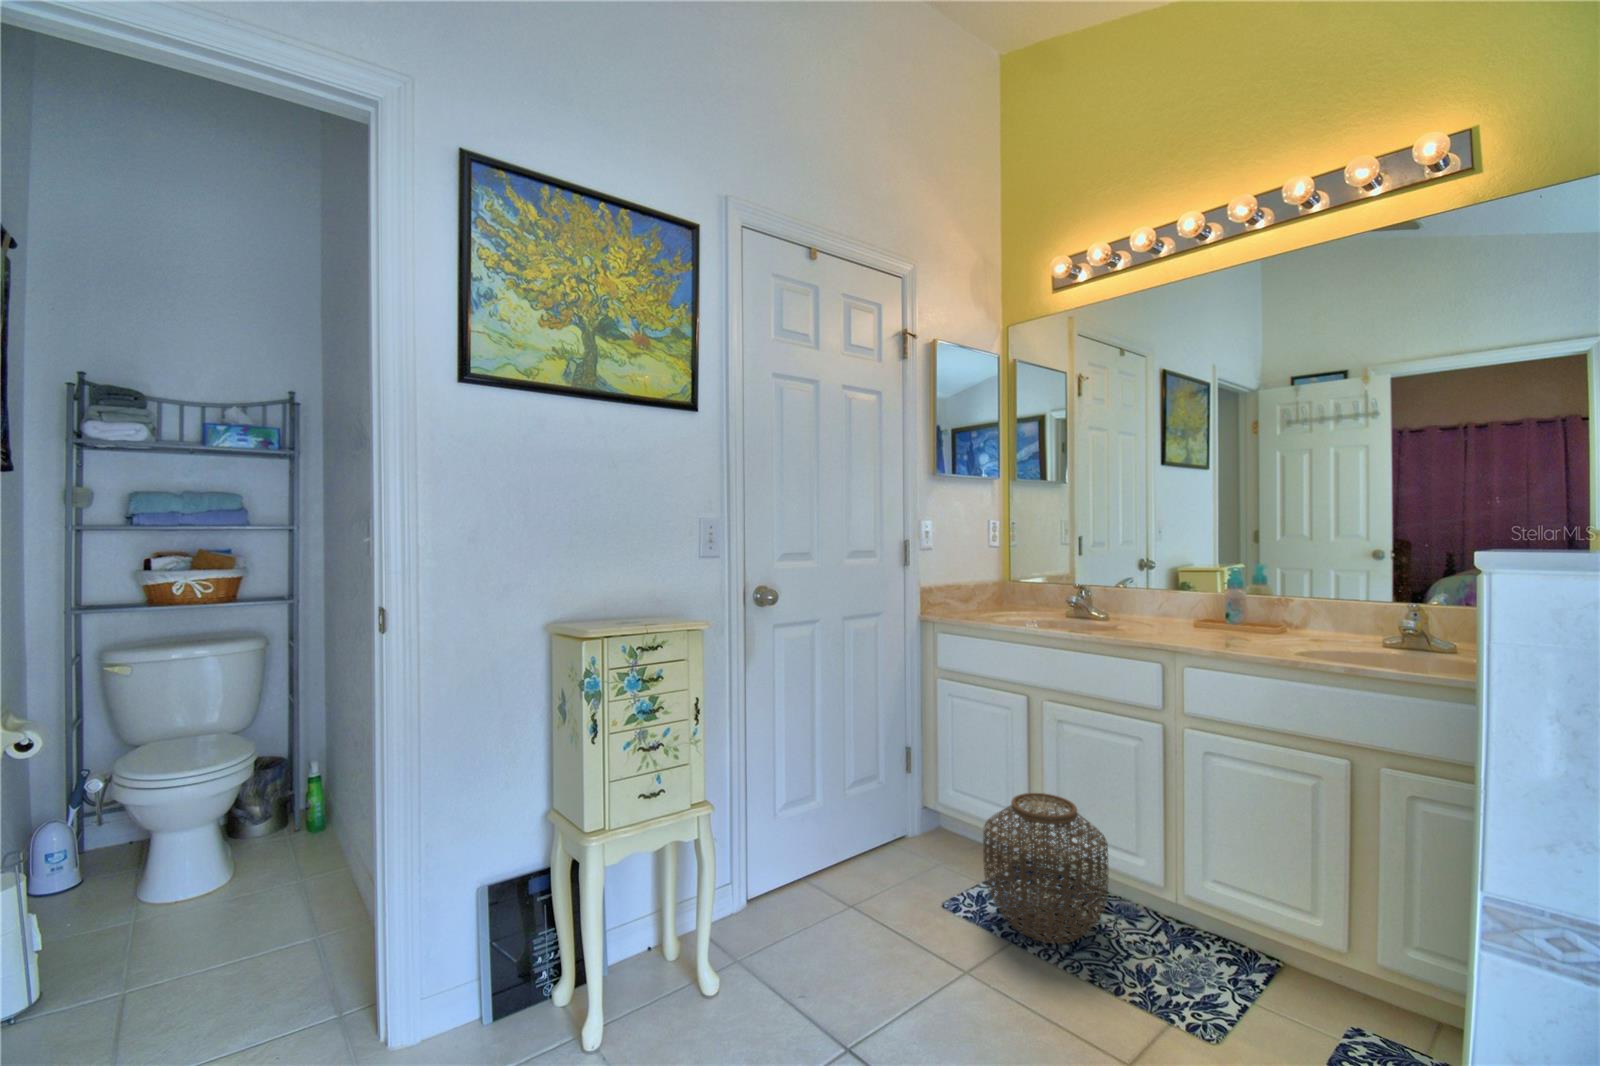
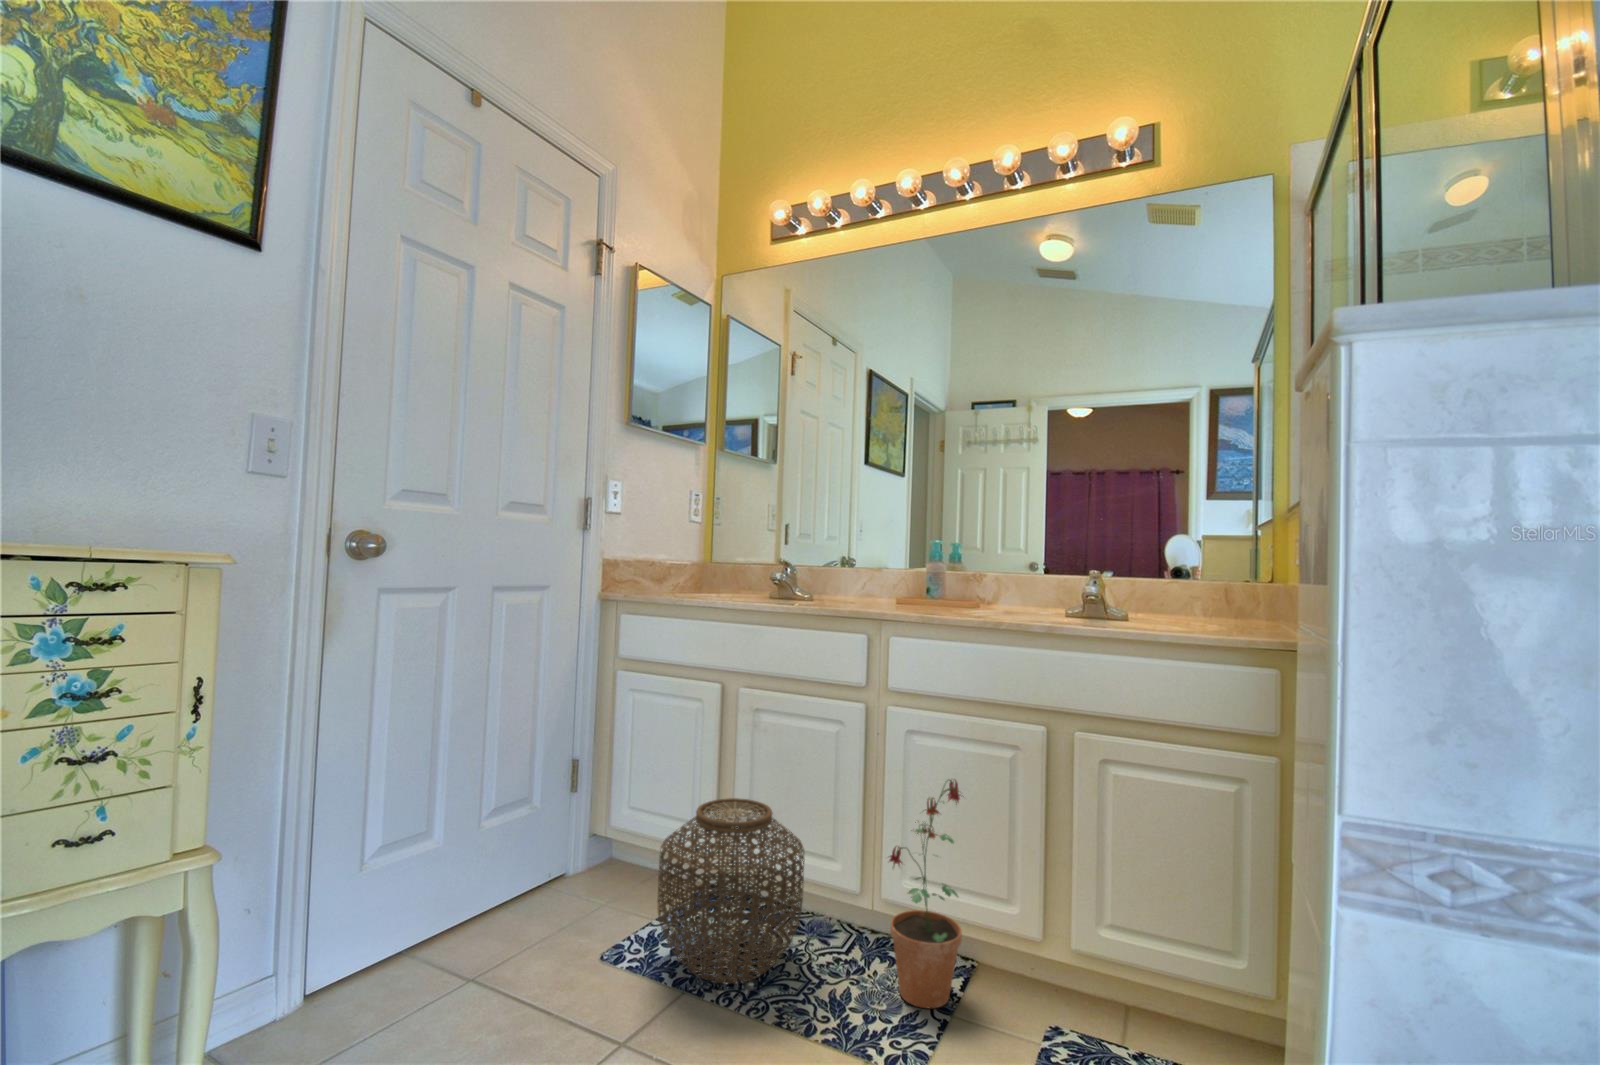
potted plant: none [1184,798,1266,998] -> present [889,780,962,1008]

